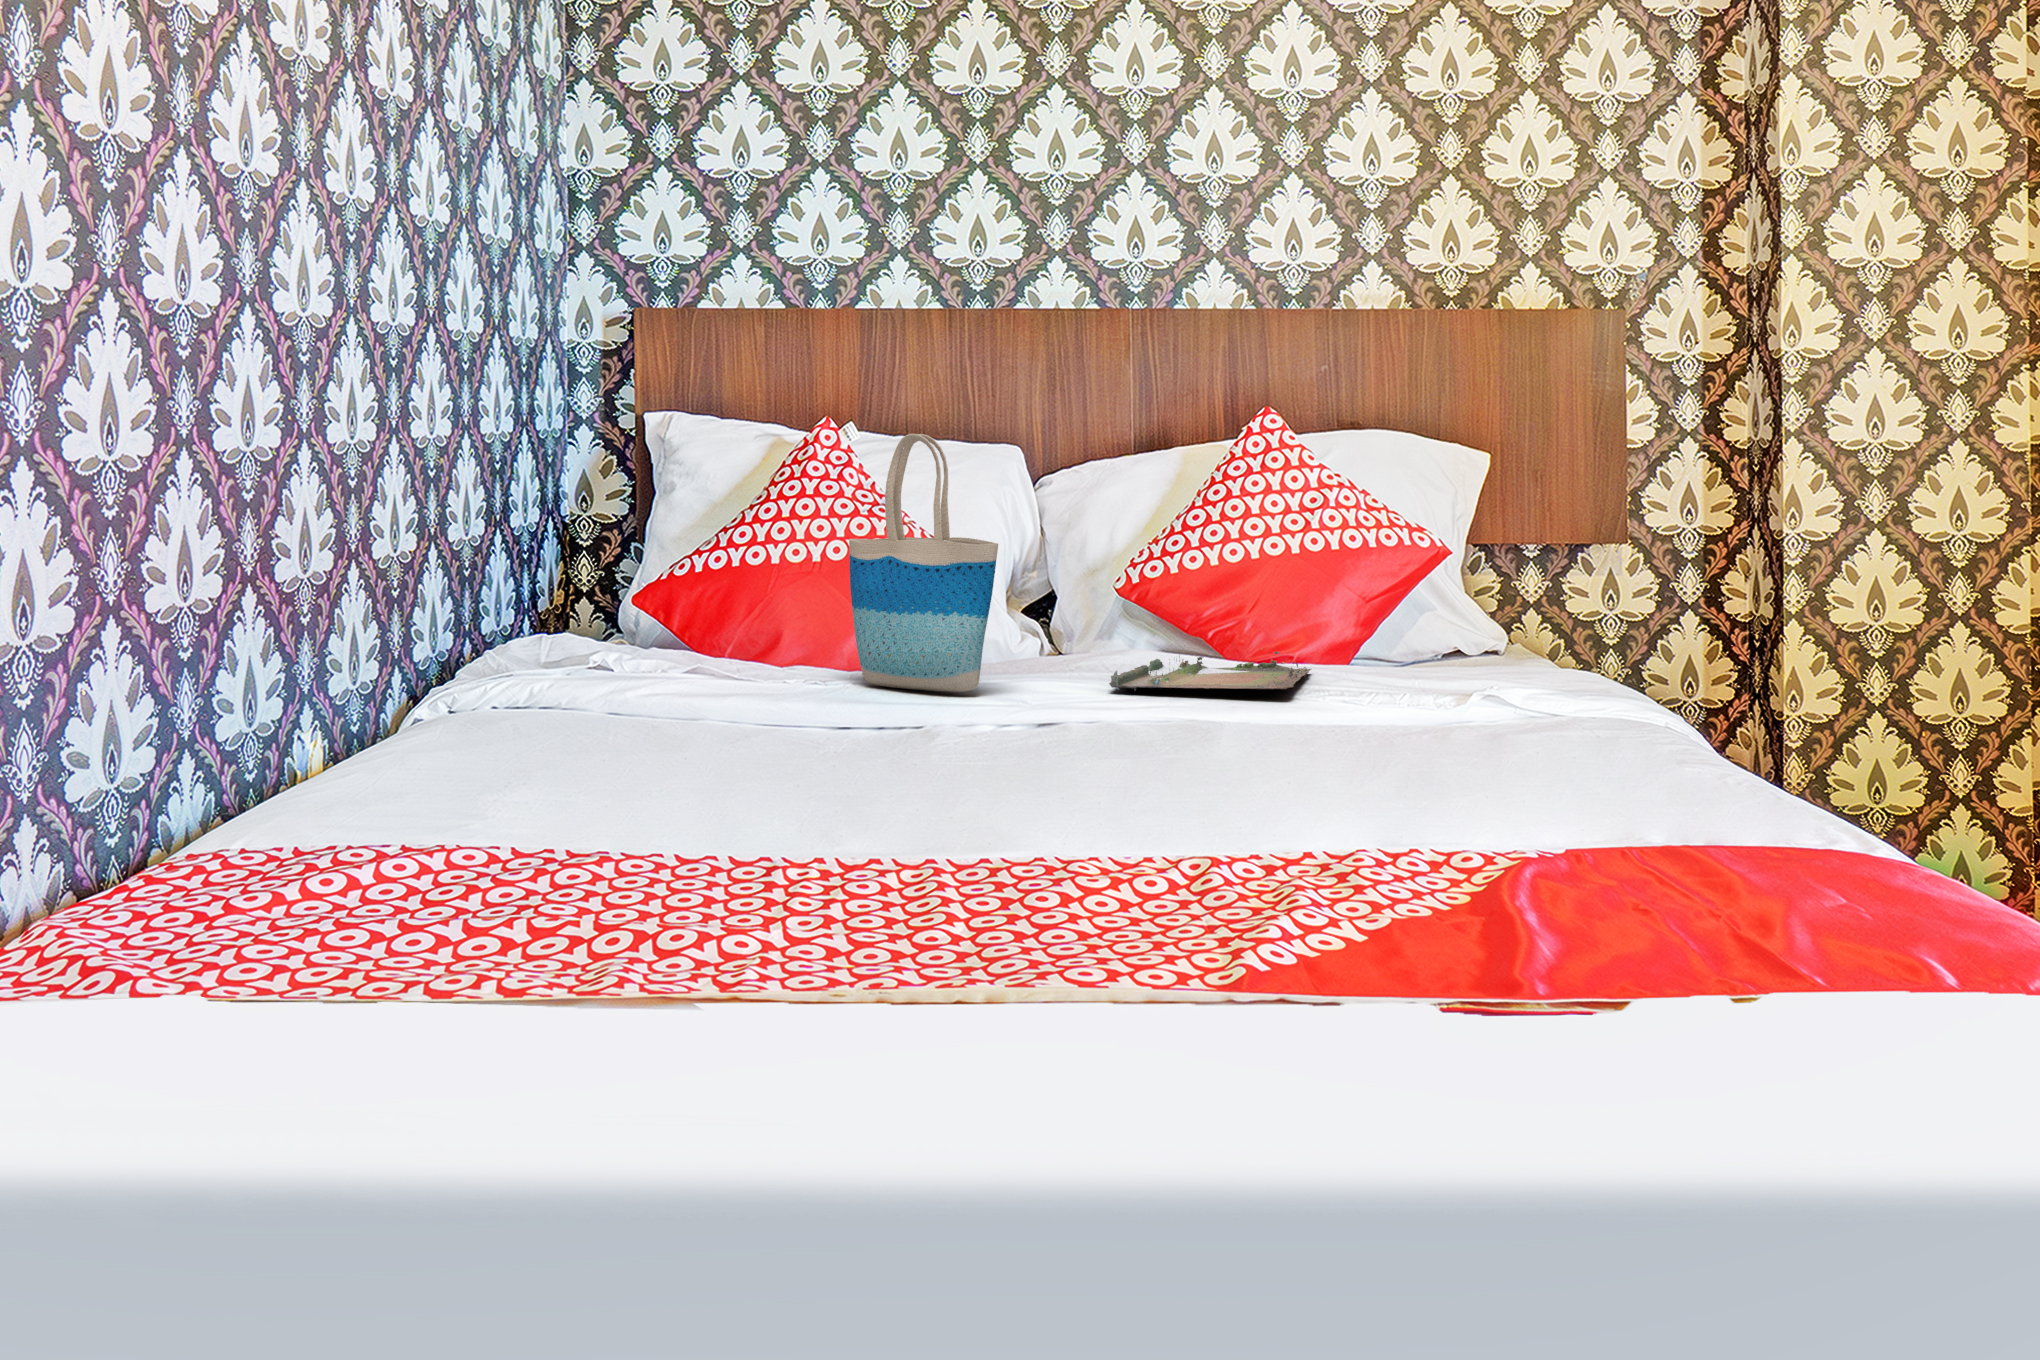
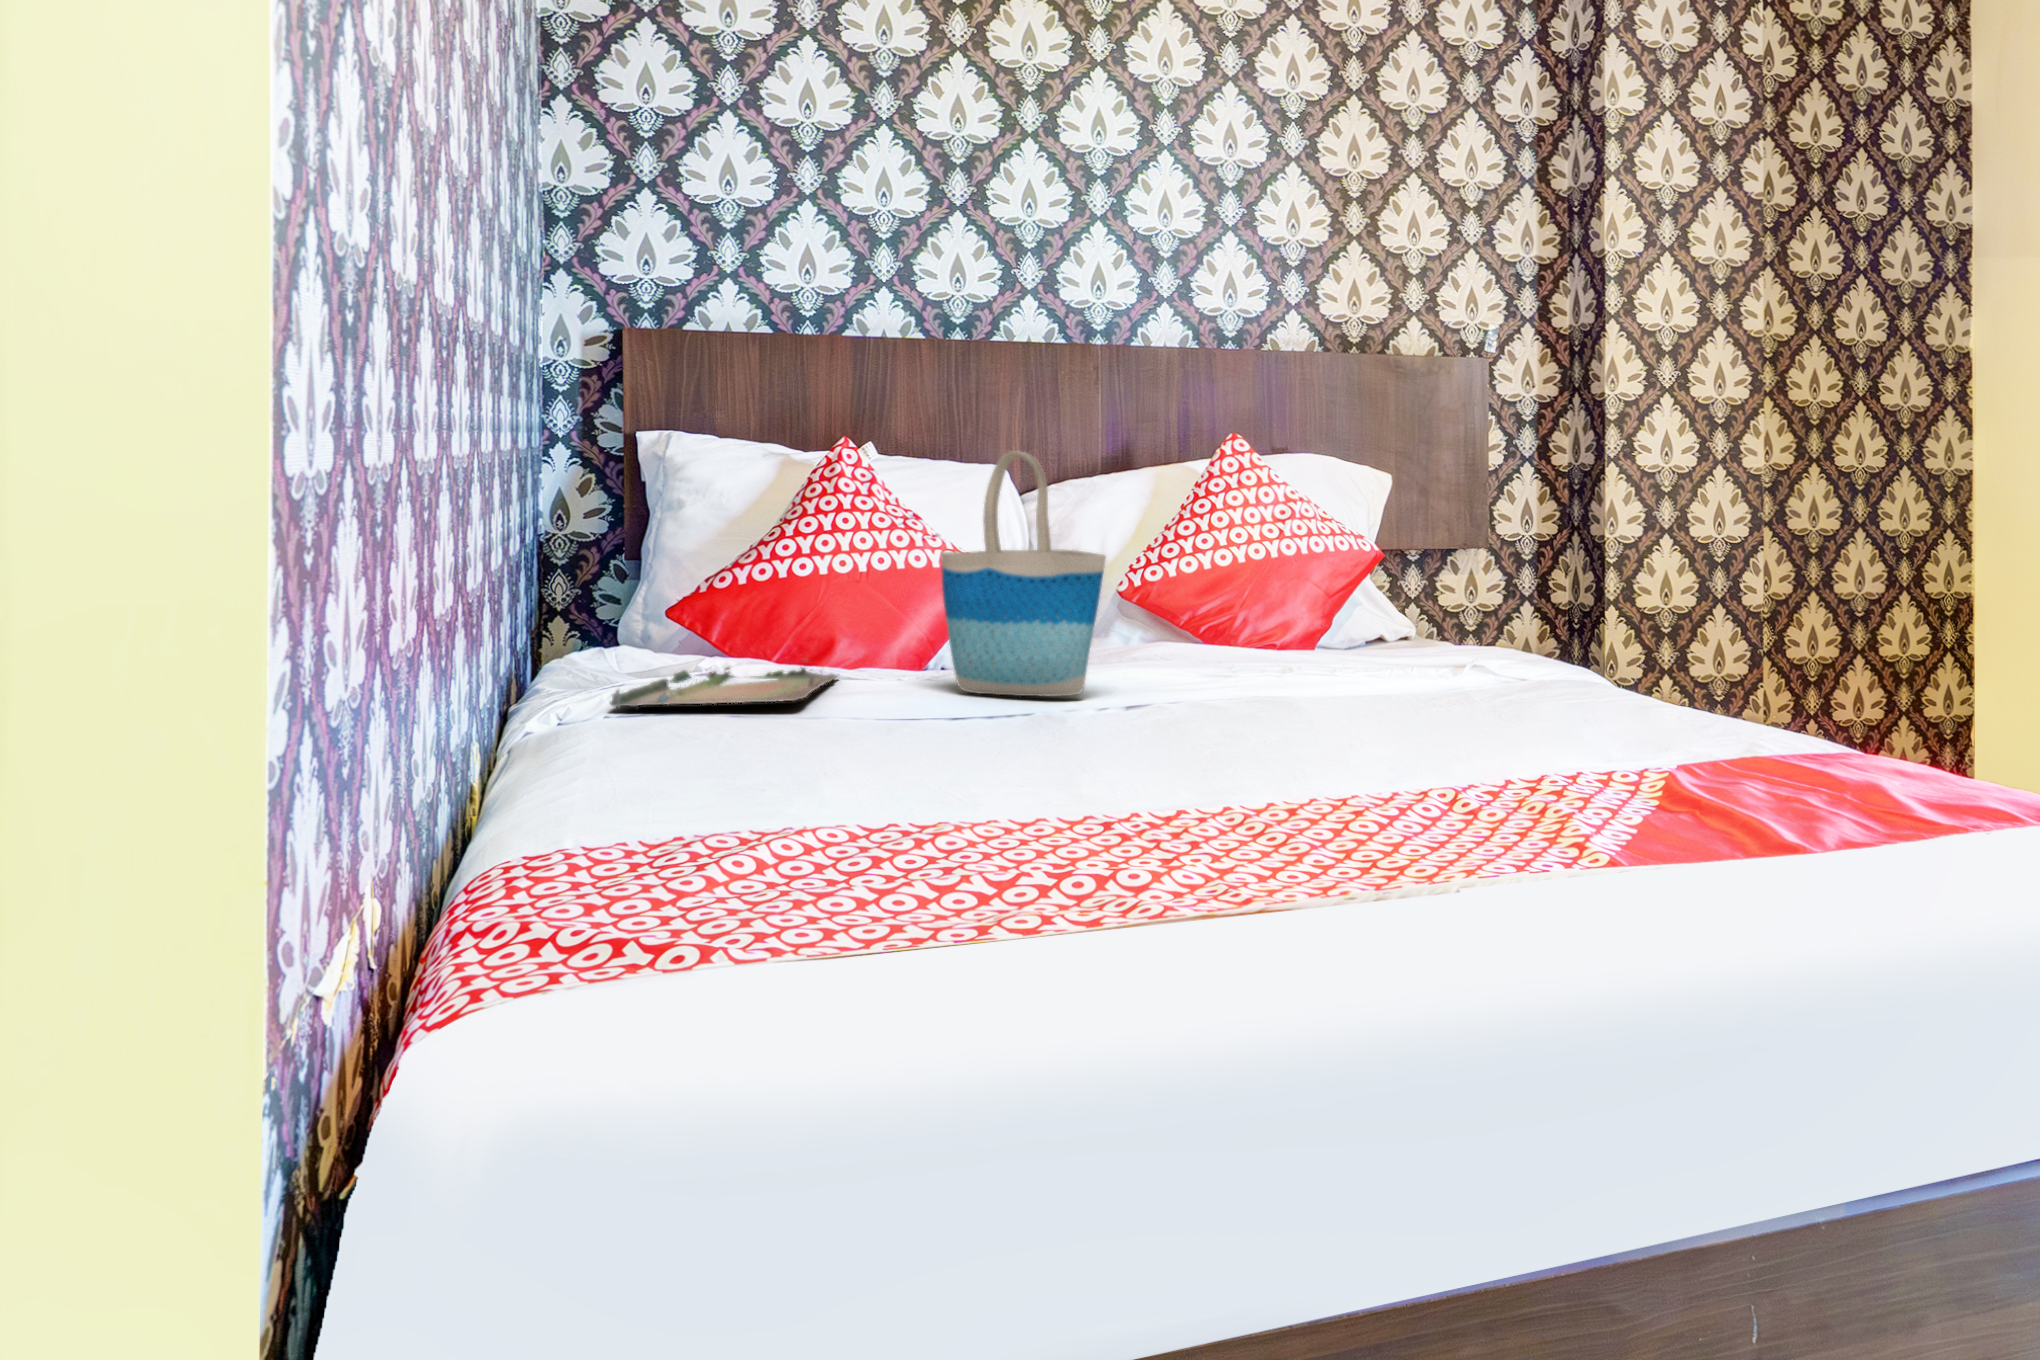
tray: present [1109,651,1311,690] -> present [610,667,837,708]

